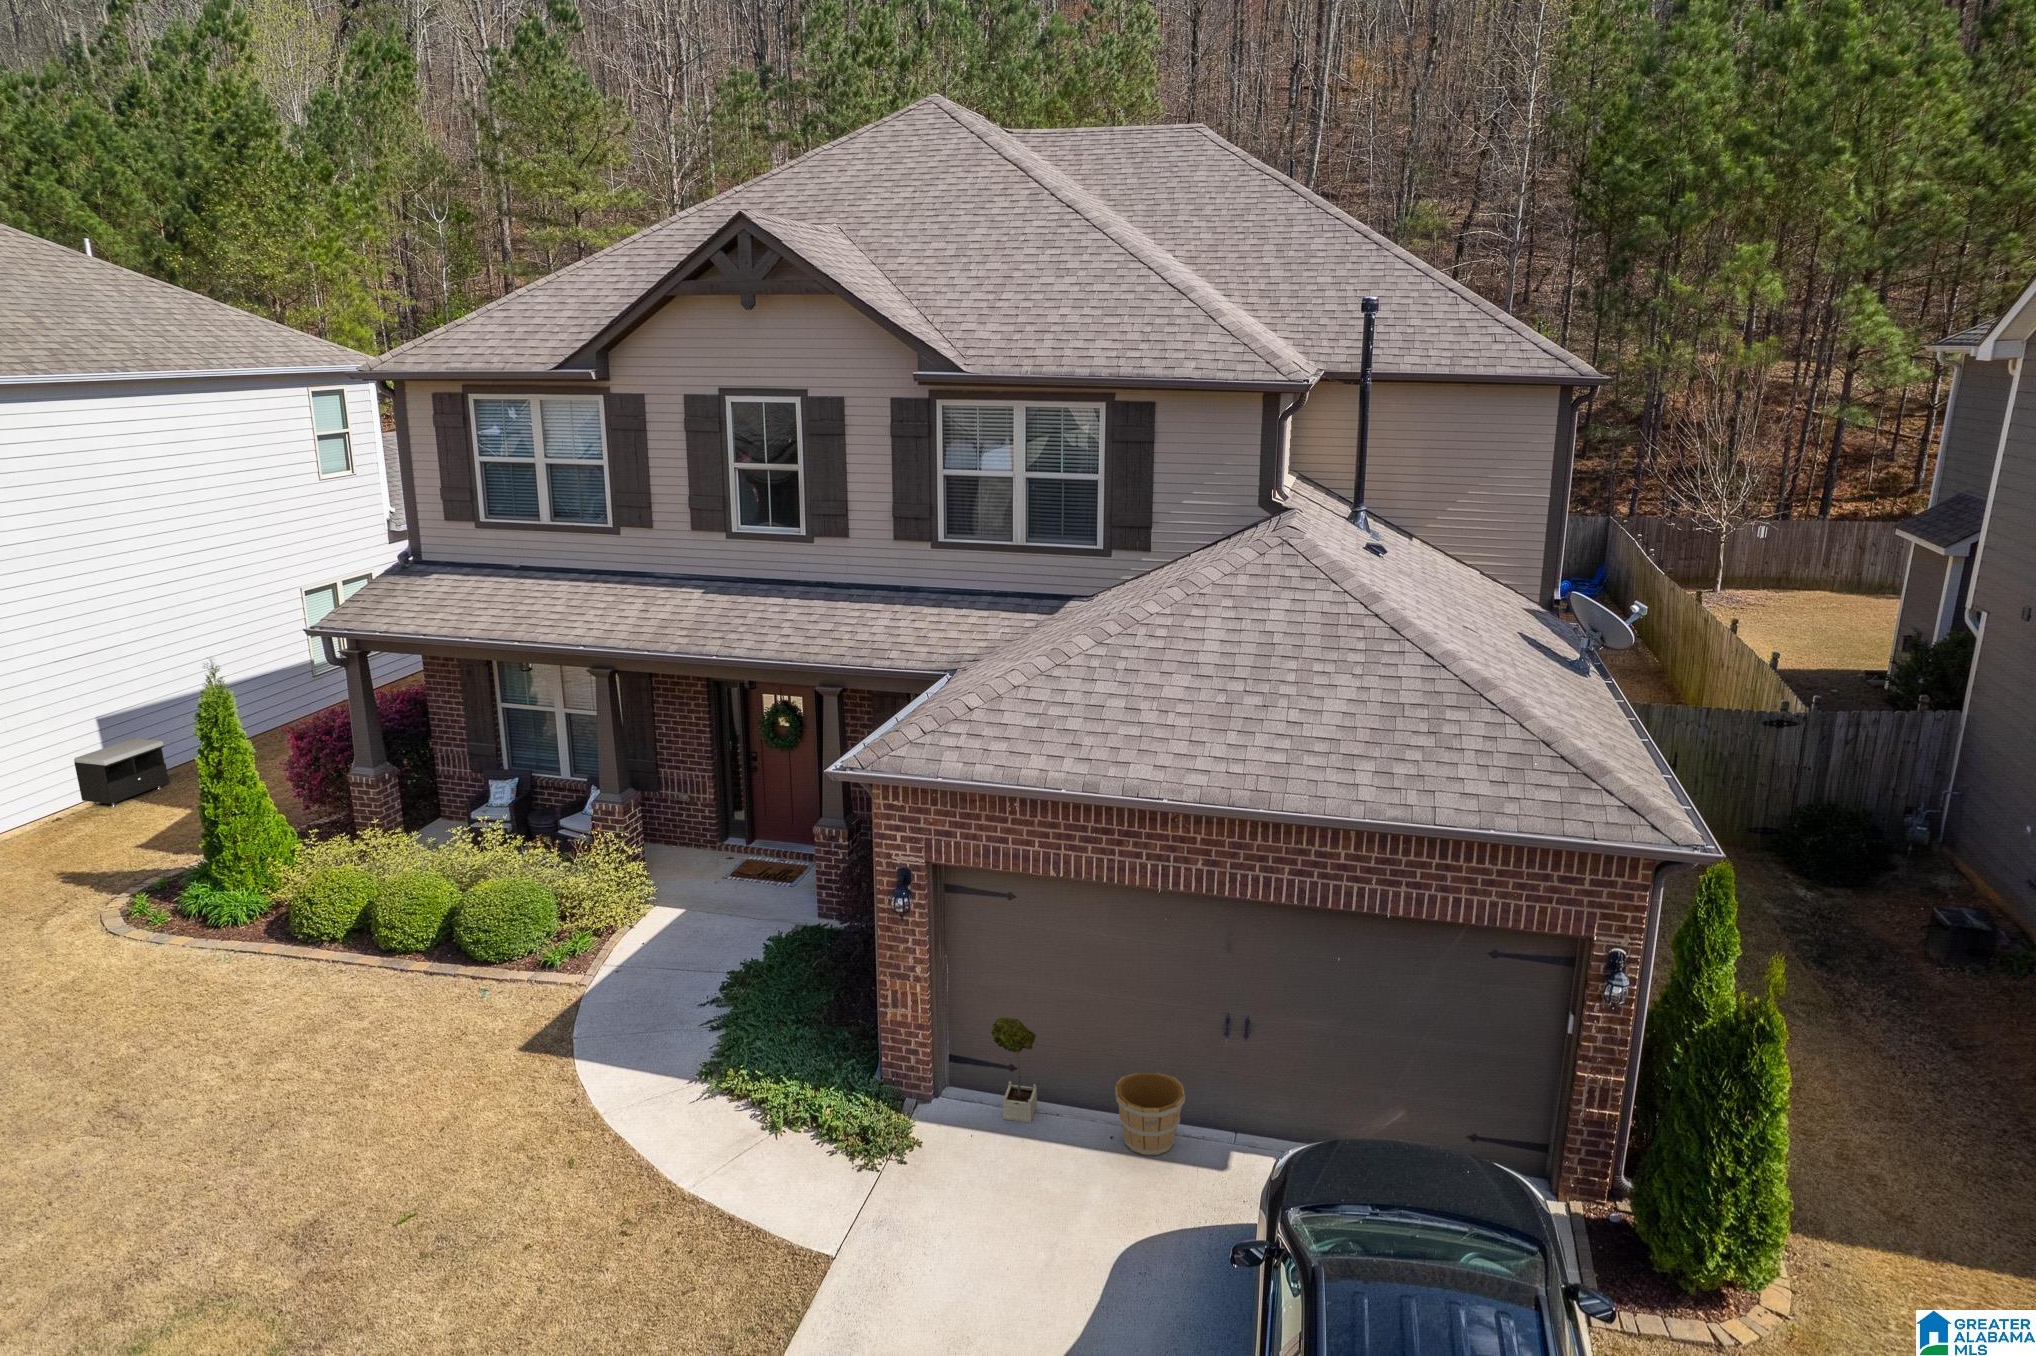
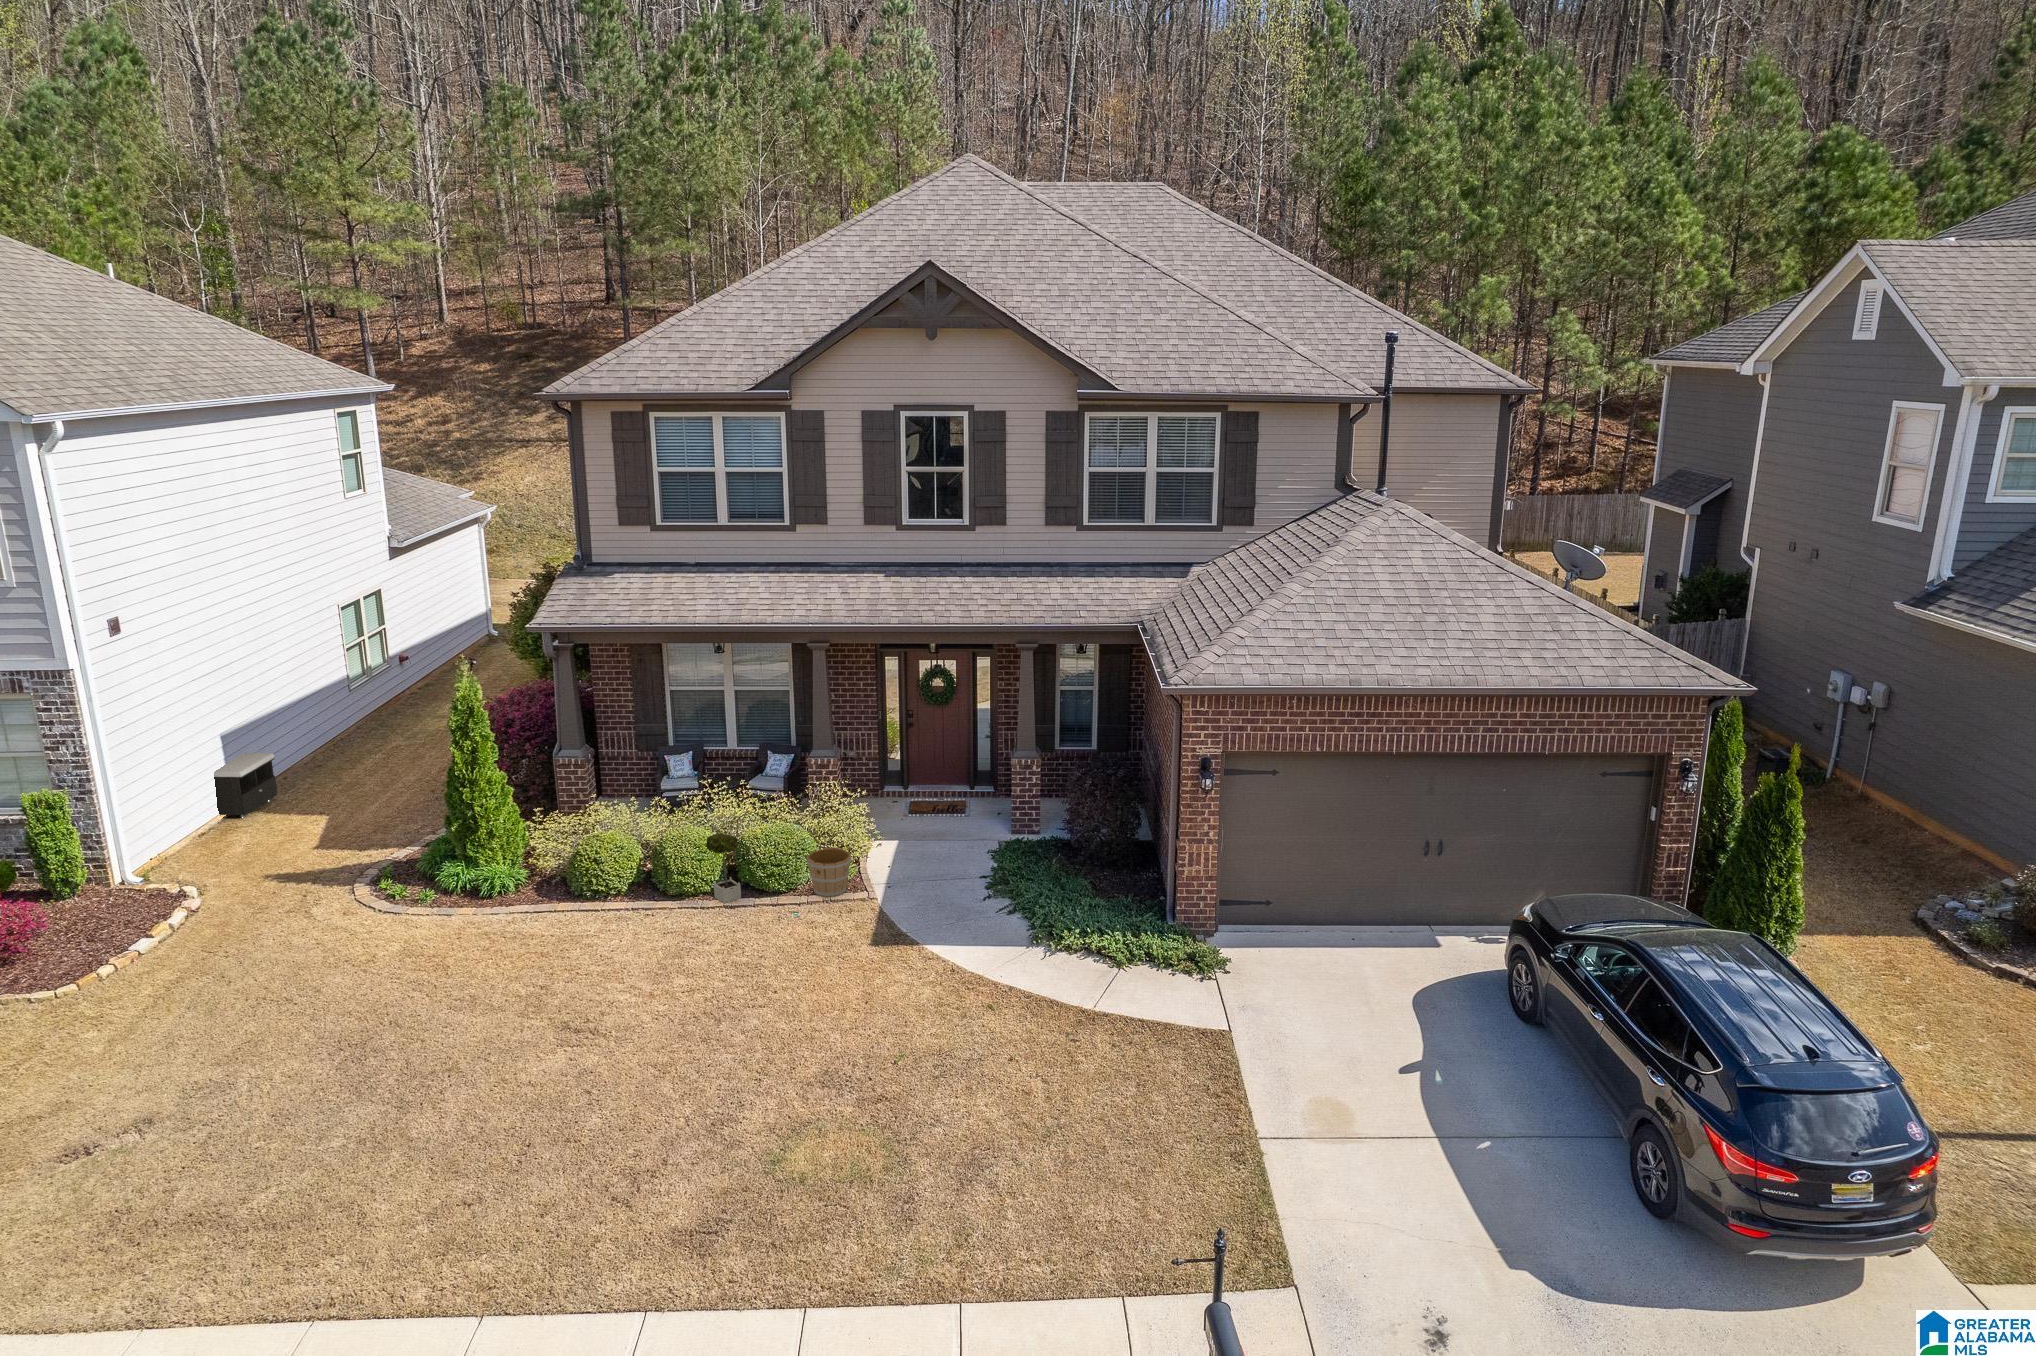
potted tree: present [991,1018,1037,1123] -> present [706,834,741,903]
wooden bucket: present [1115,1072,1185,1156] -> present [807,847,851,897]

